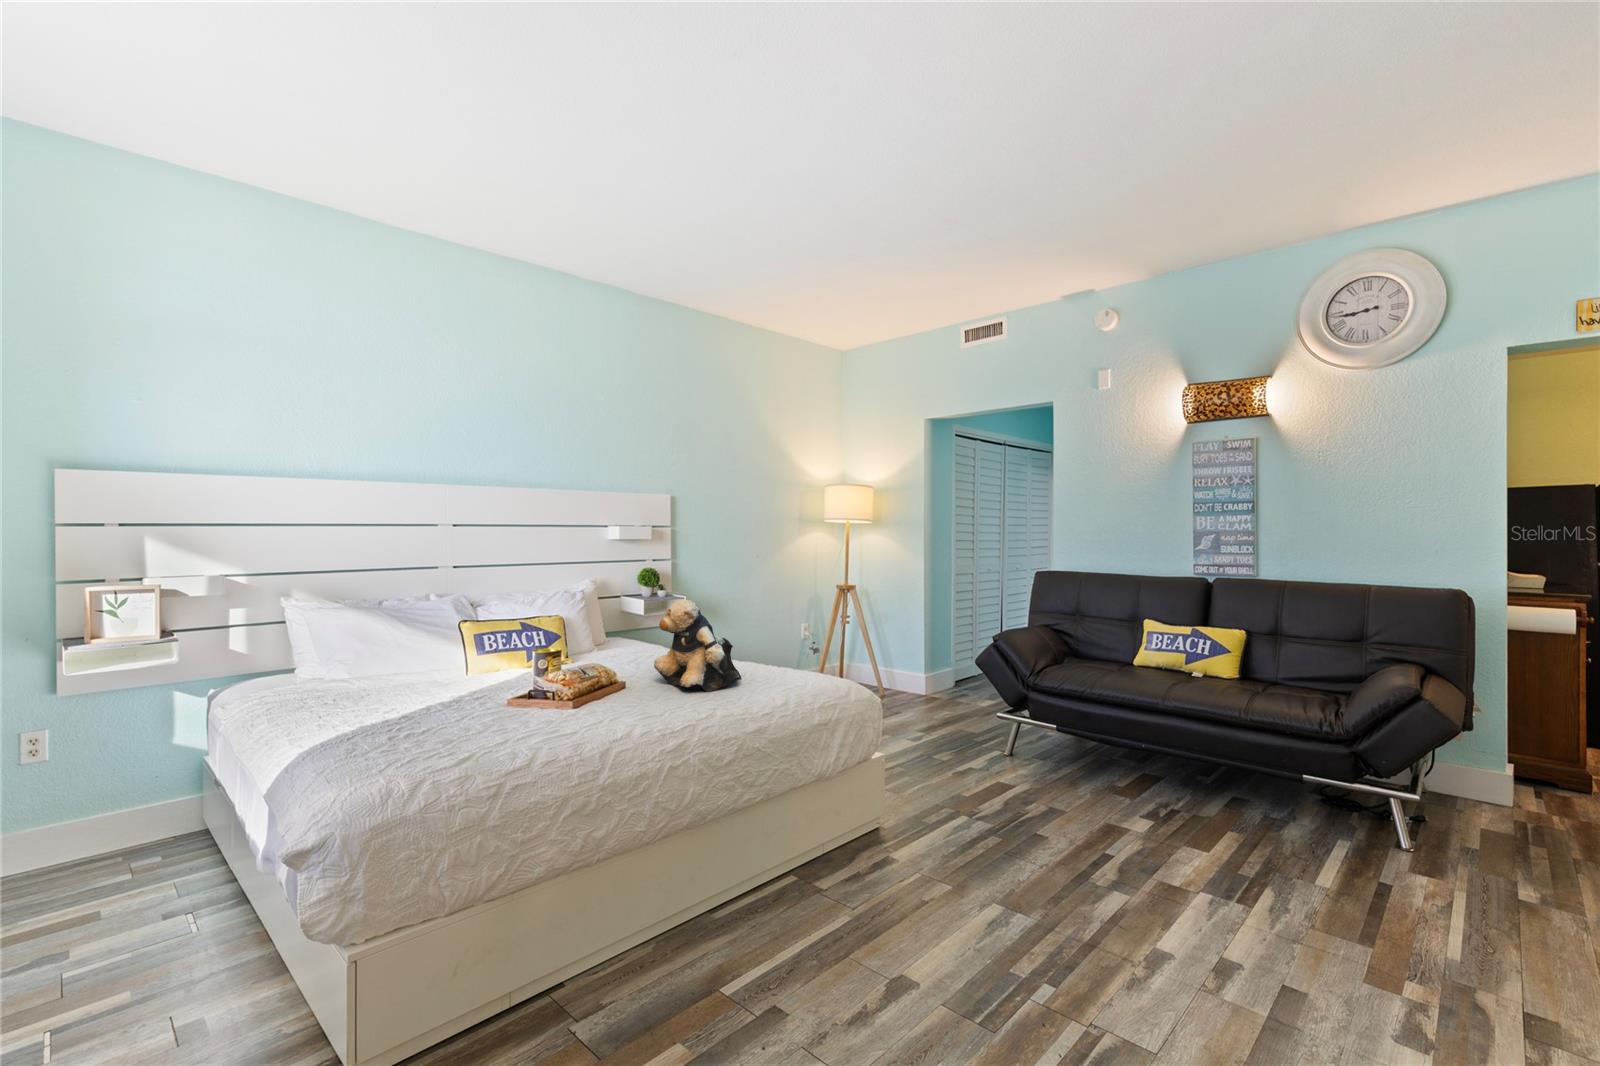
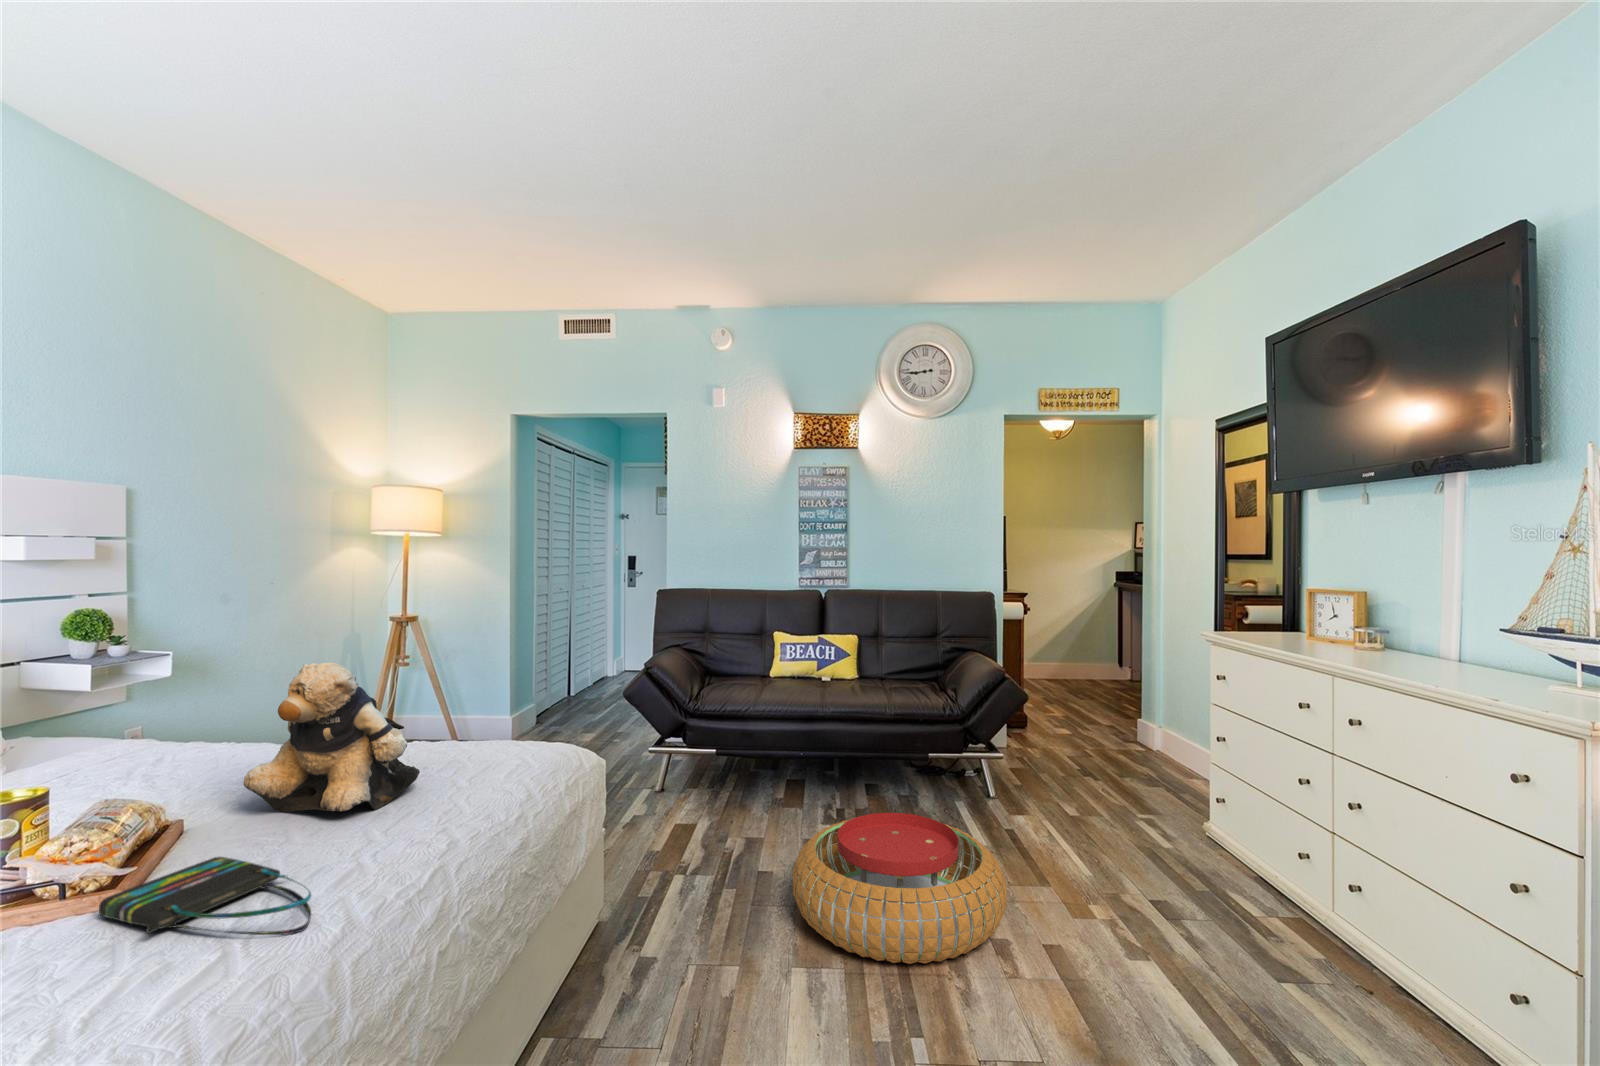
tote bag: none [569,693,636,728] -> present [99,857,311,935]
pouf: none [1026,802,1266,954] -> present [792,813,1007,964]

